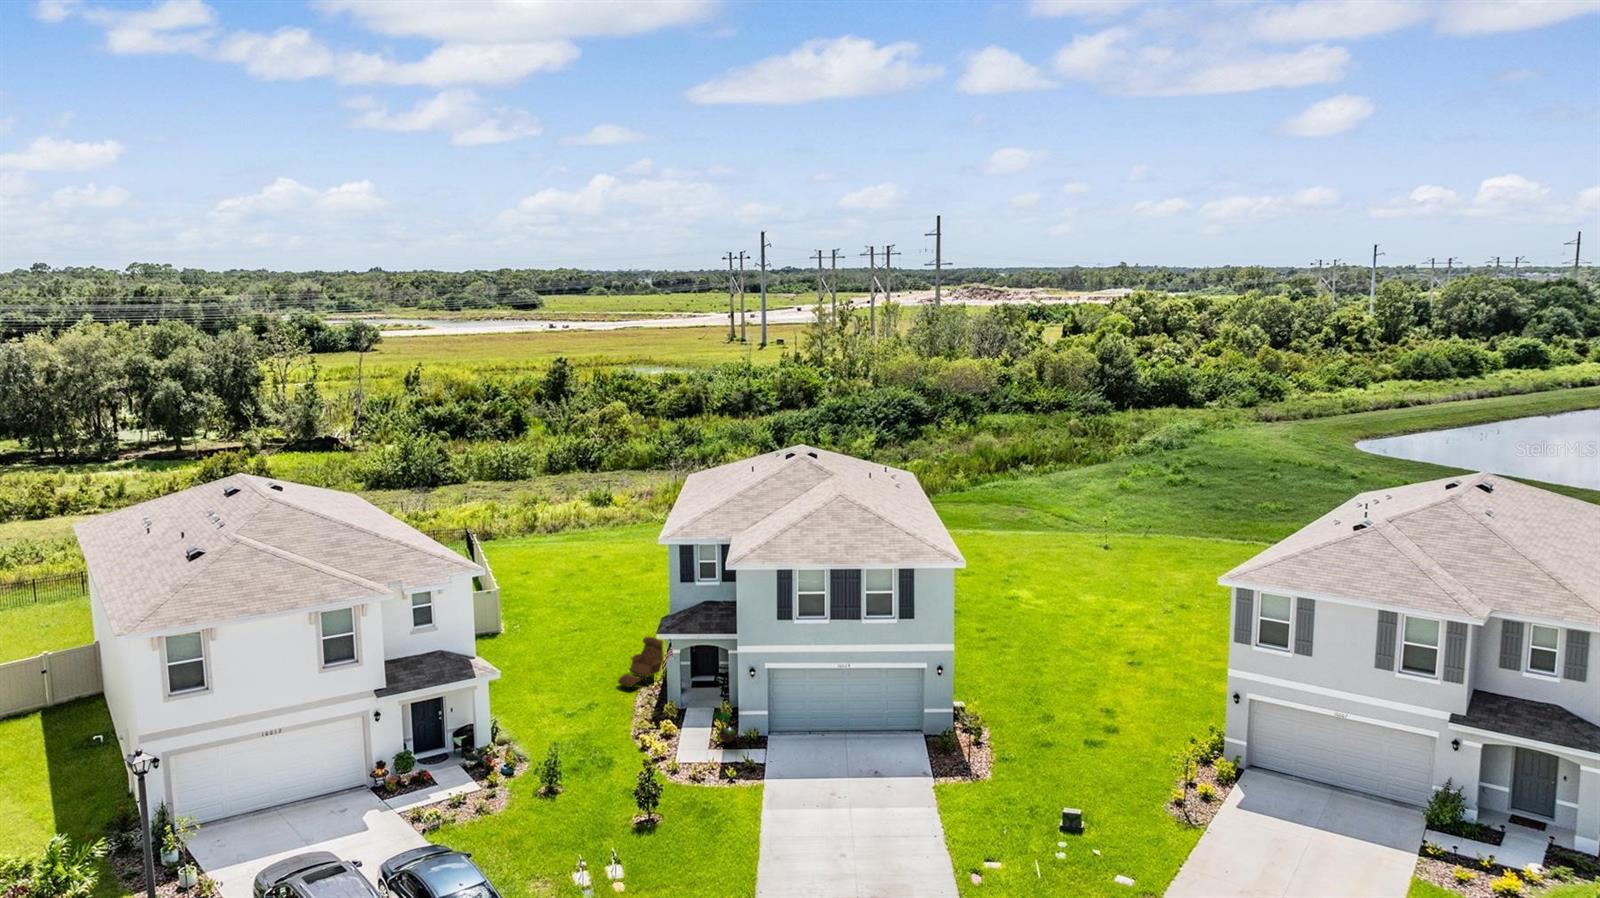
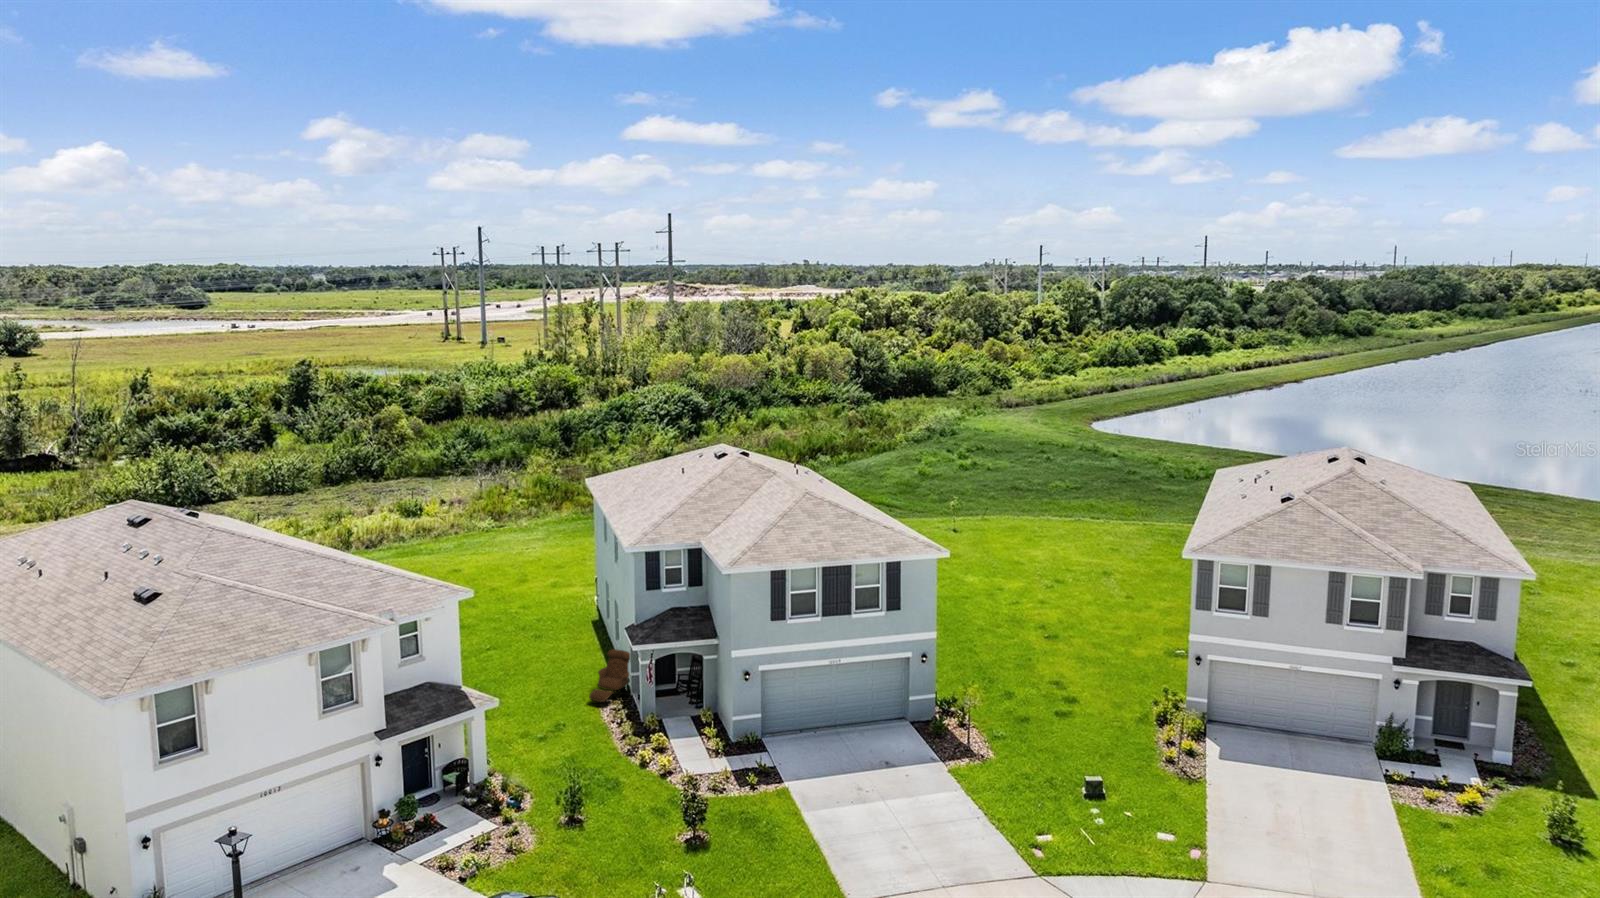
potted tree: present [712,710,736,743] -> none [711,712,737,749]

